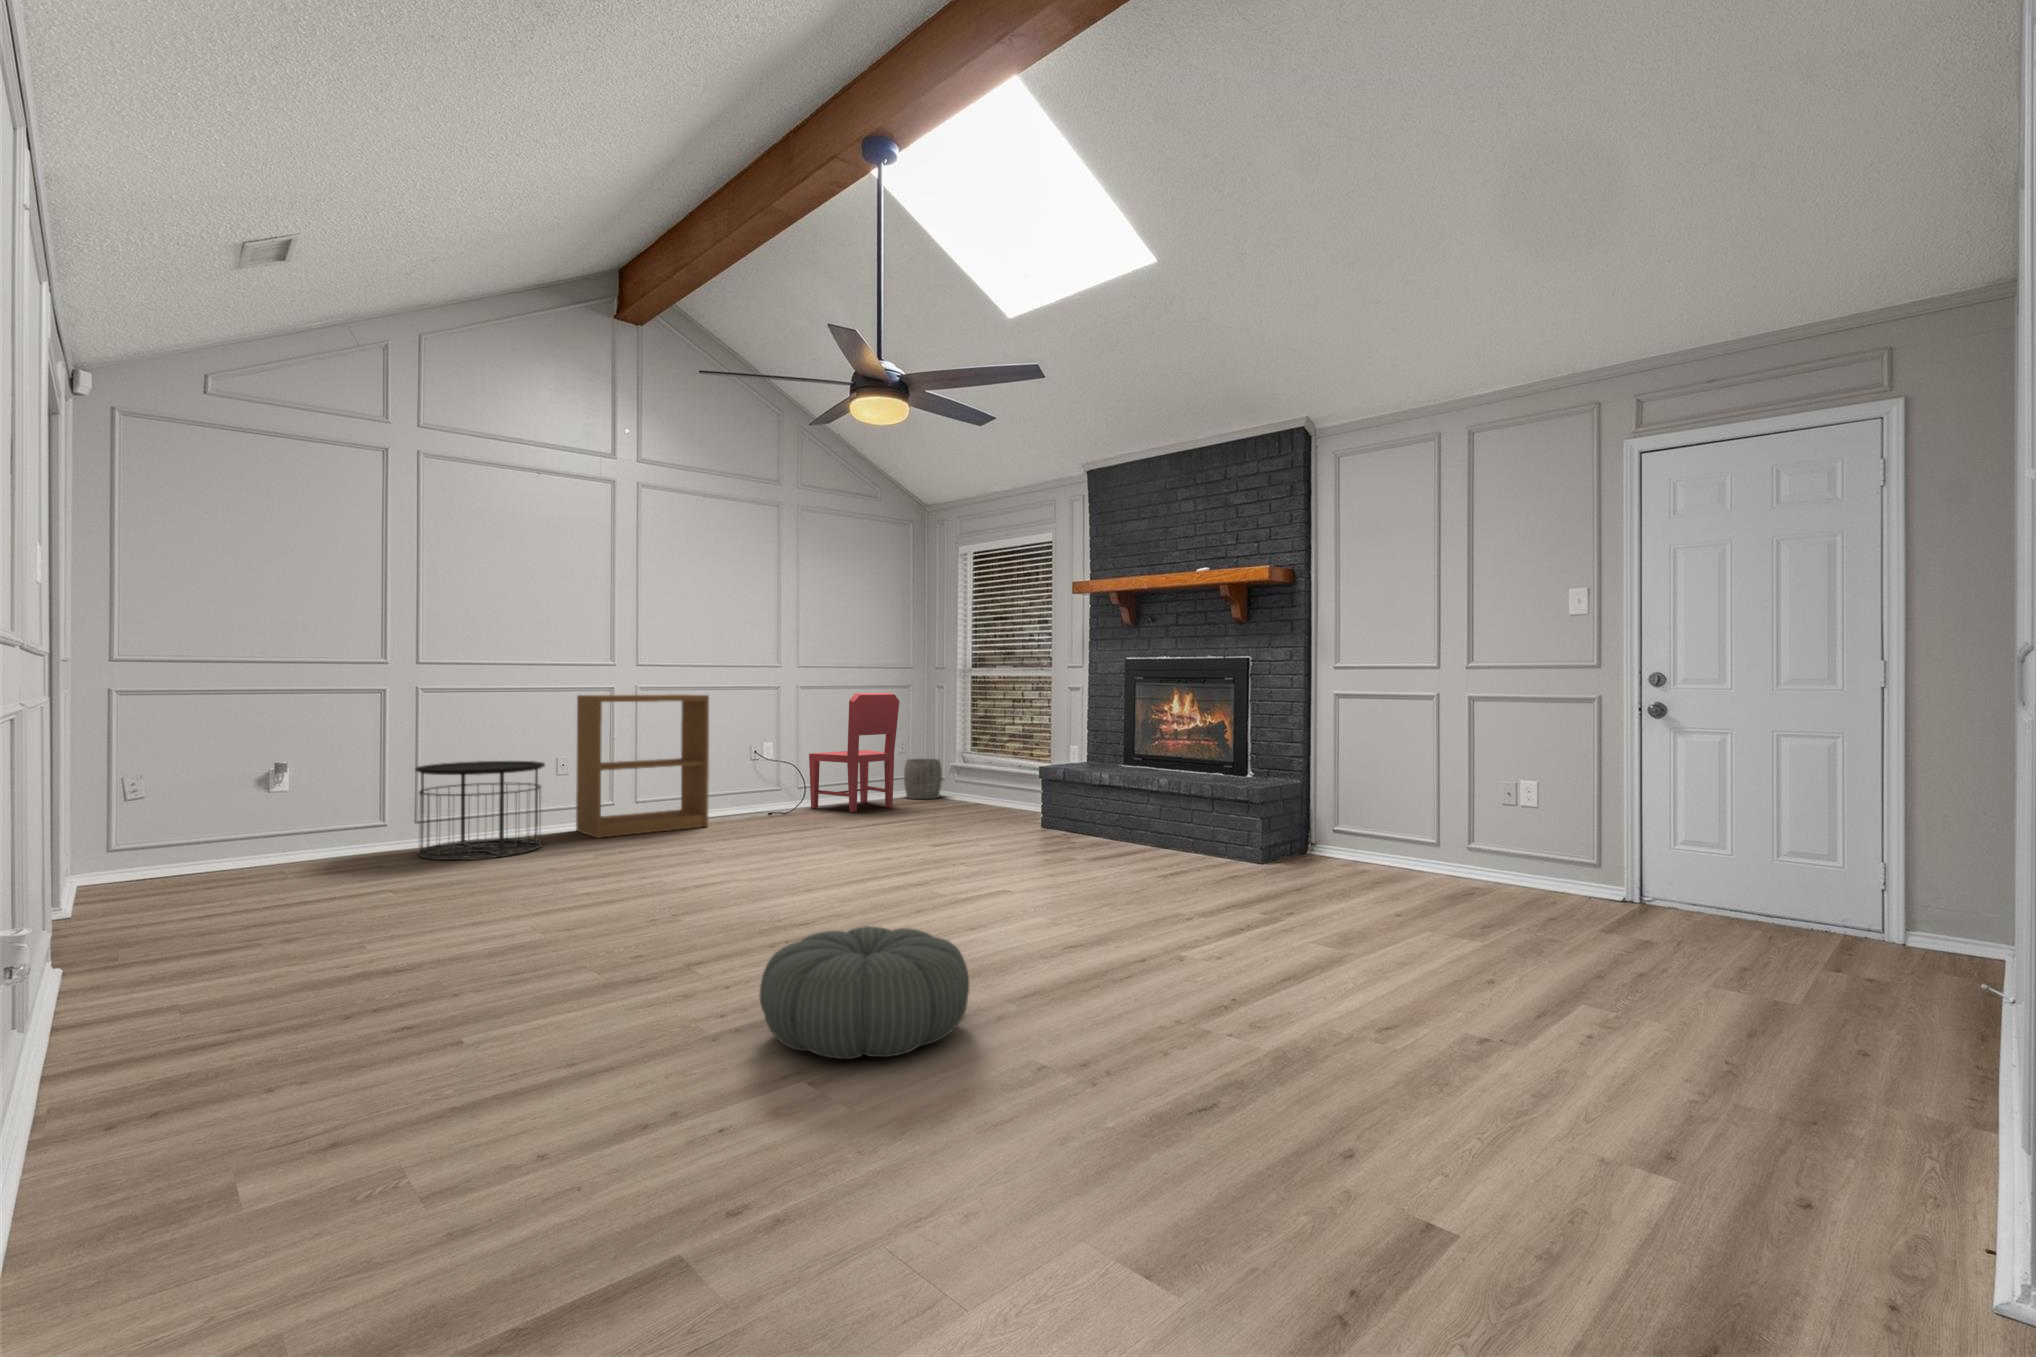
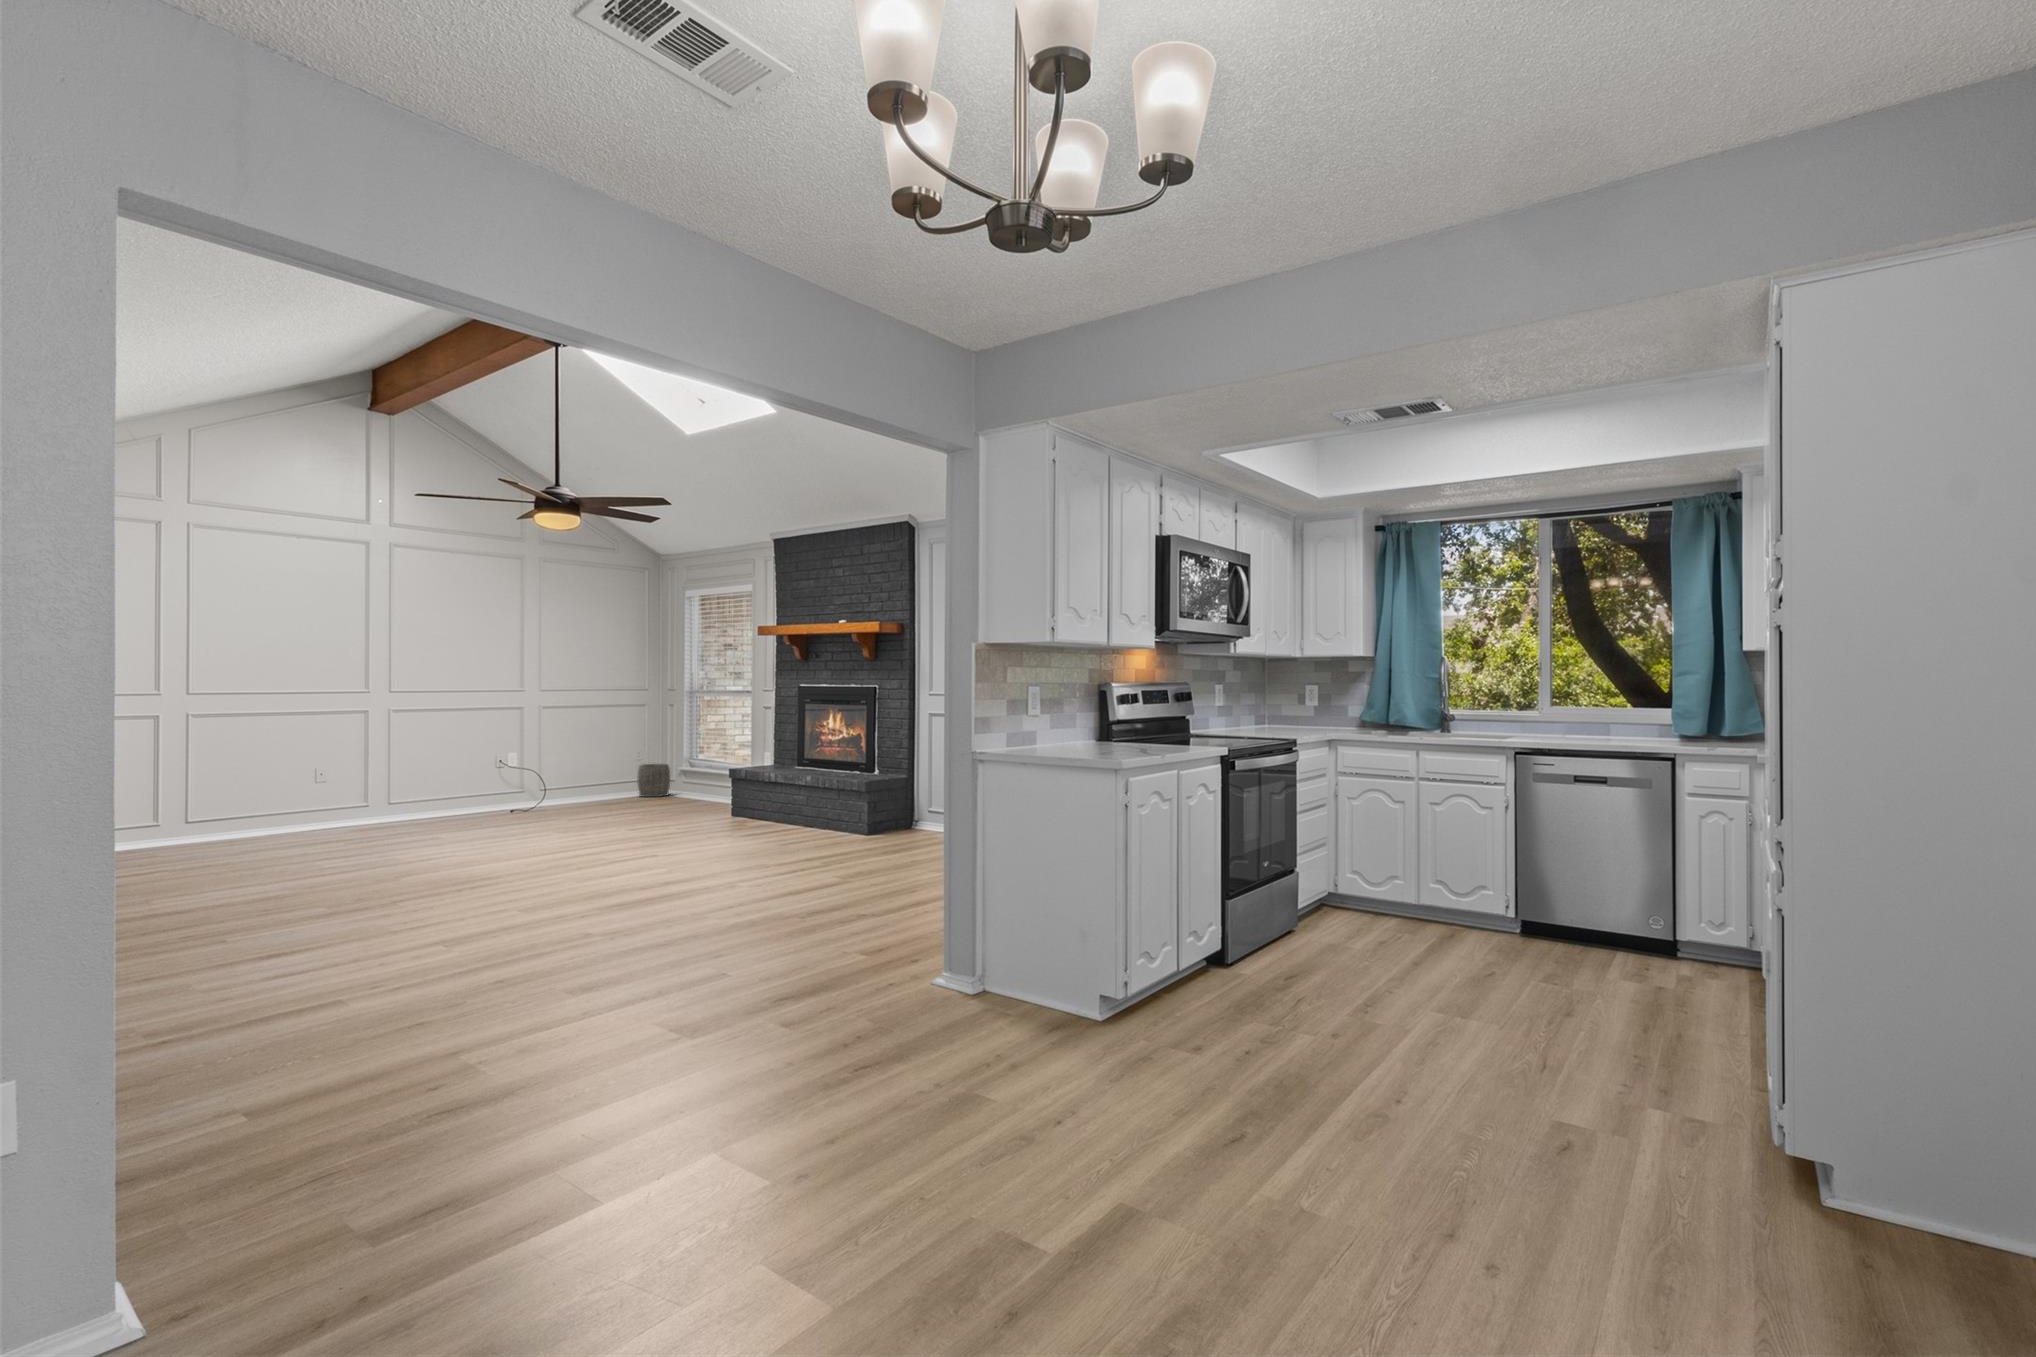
dining chair: present [809,693,900,812] -> none [549,711,627,808]
bookshelf: present [576,694,709,838] -> none [334,716,453,833]
side table: present [416,761,545,860] -> none [188,773,304,852]
pouf: present [760,926,969,1059] -> none [429,872,569,943]

